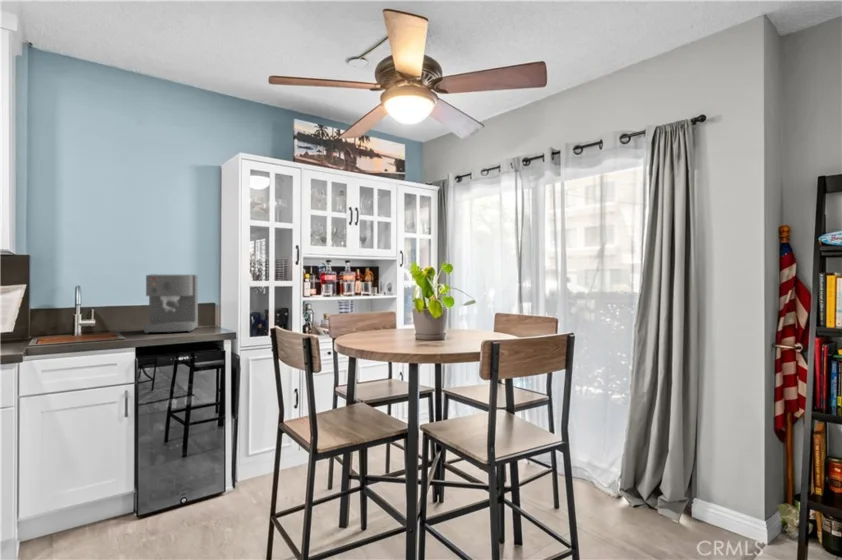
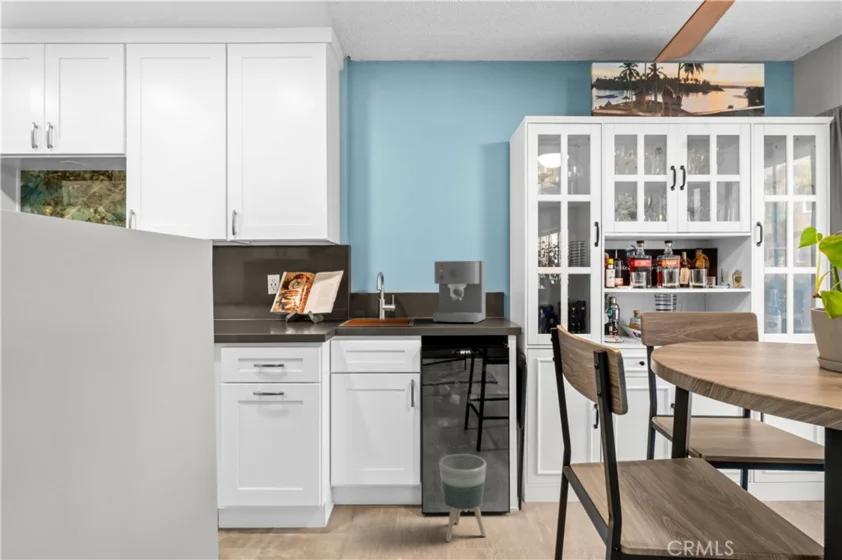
planter: none [158,451,207,536] -> present [439,454,486,541]

